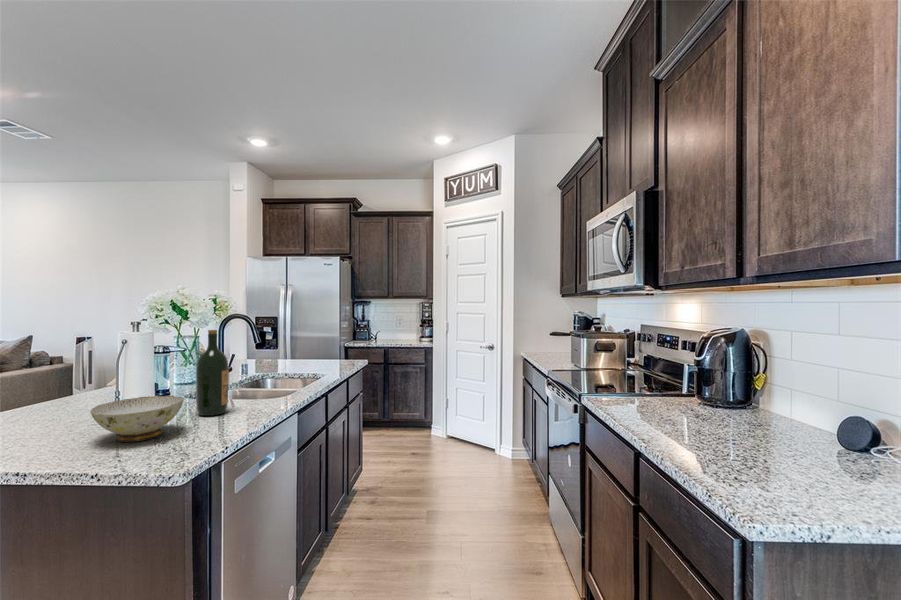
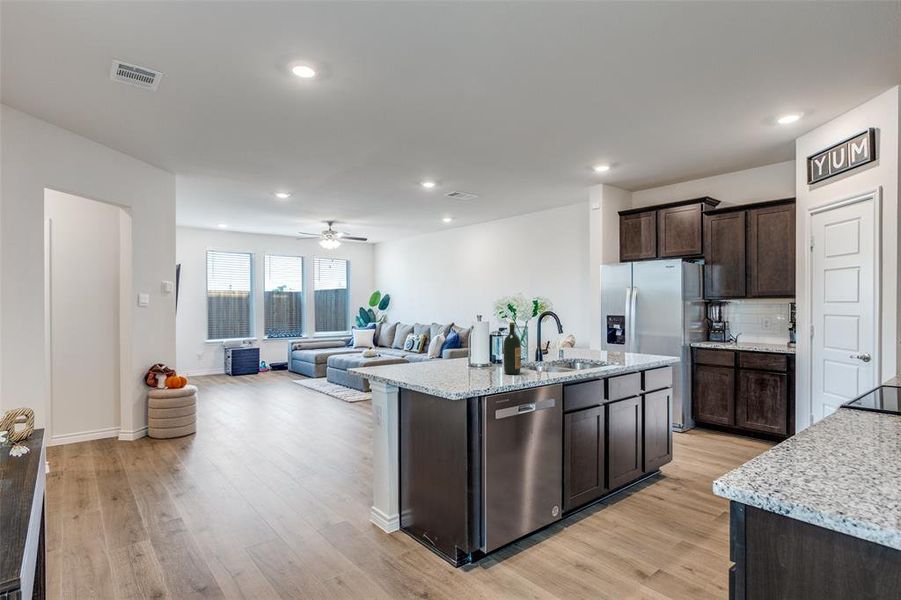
ceramic bowl: present [90,396,184,442] -> none [450,357,490,378]

